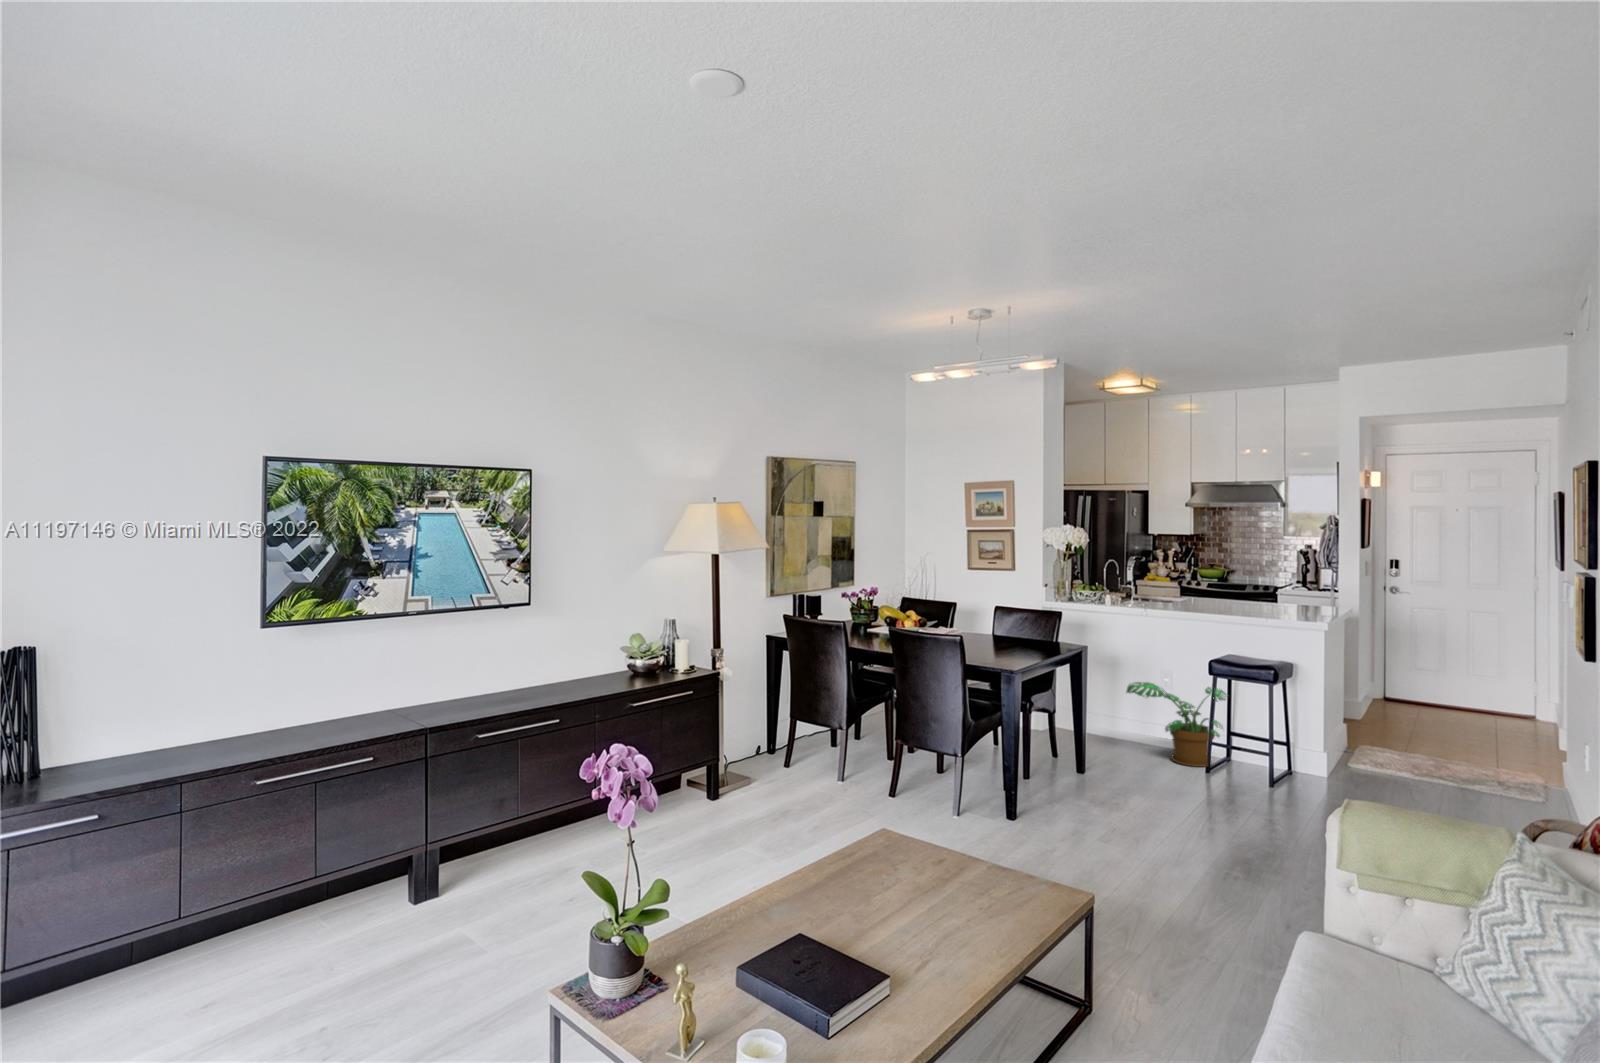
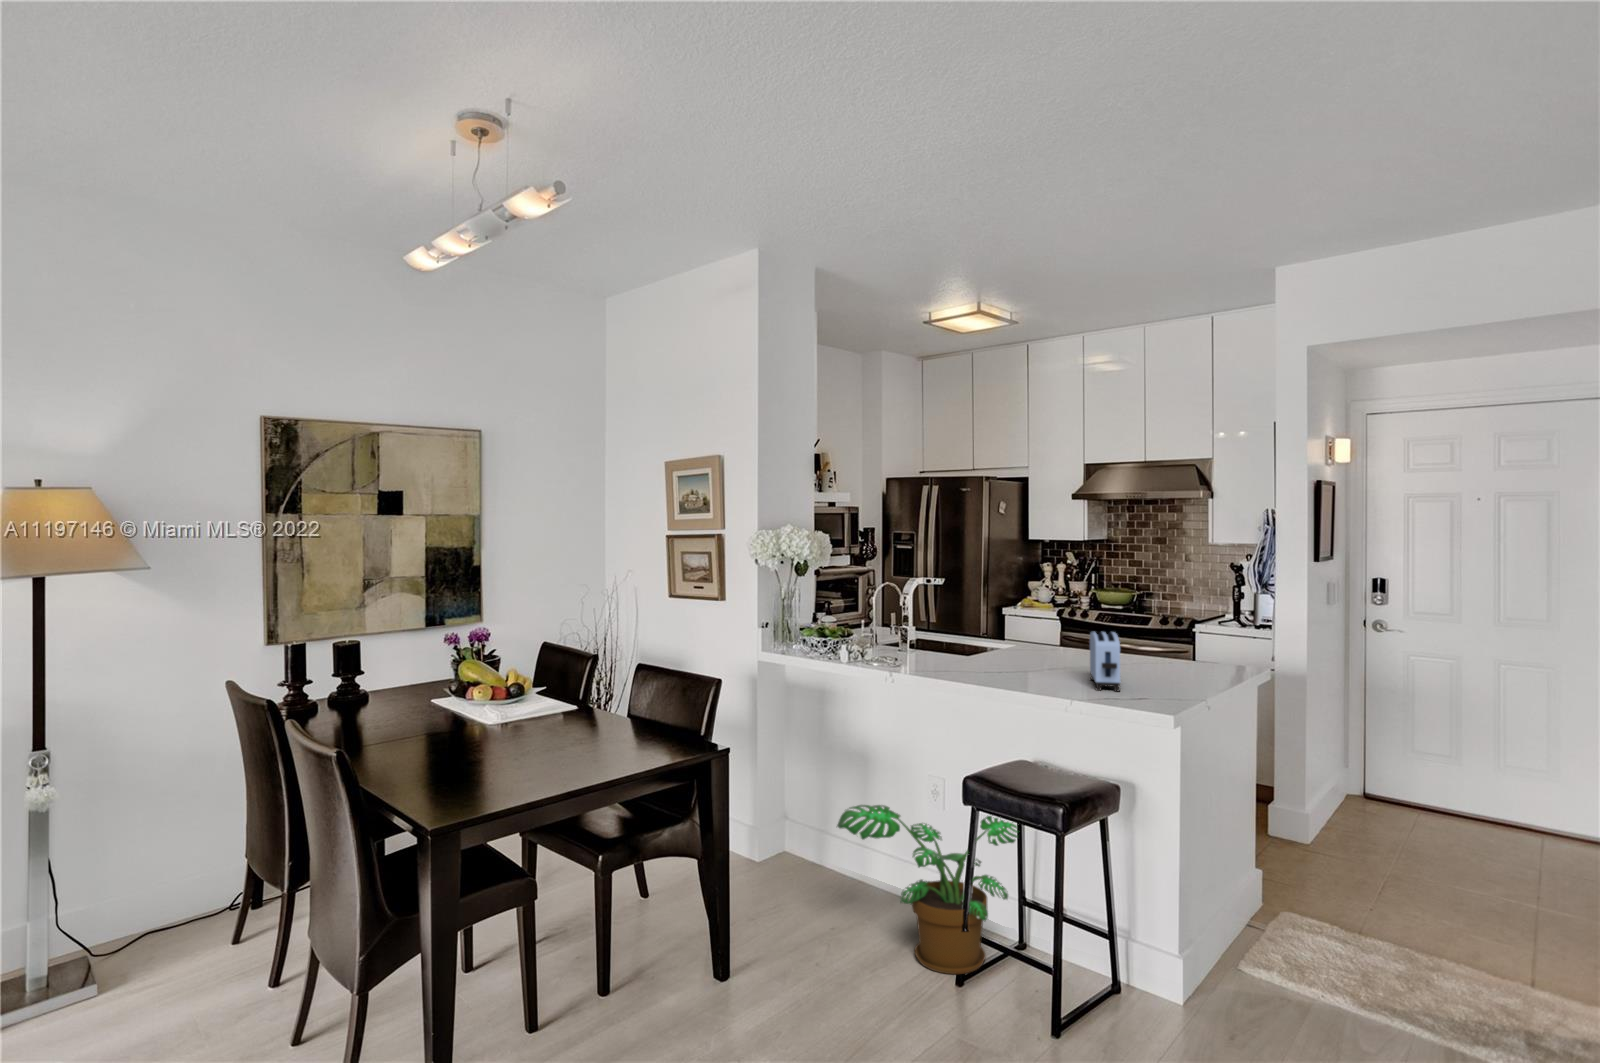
toaster: none [1261,587,1288,618] -> present [1090,632,1120,692]

